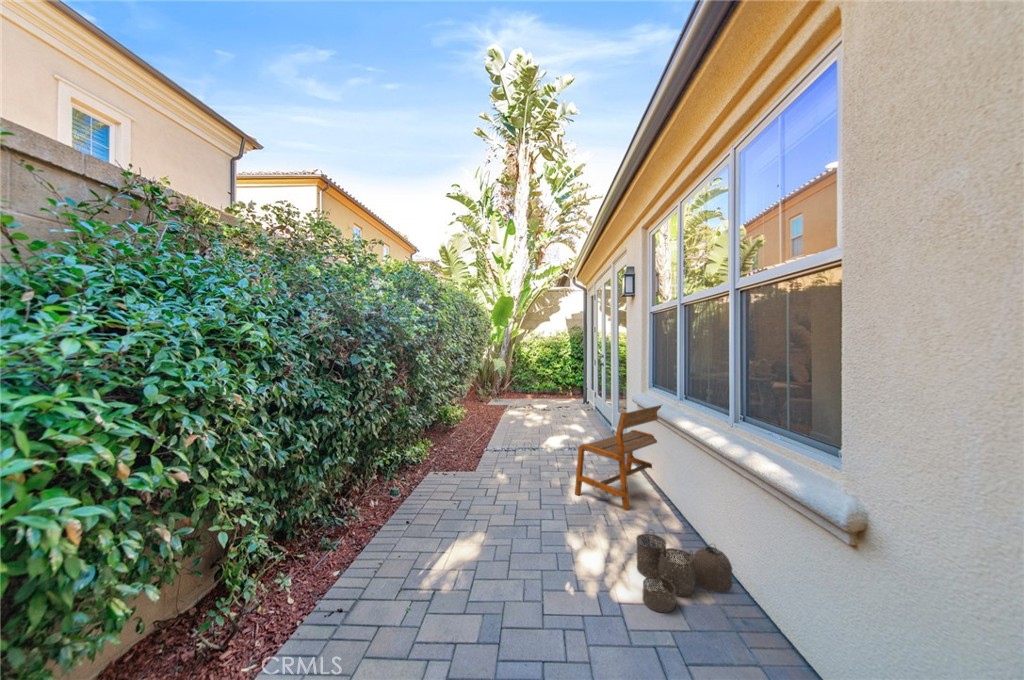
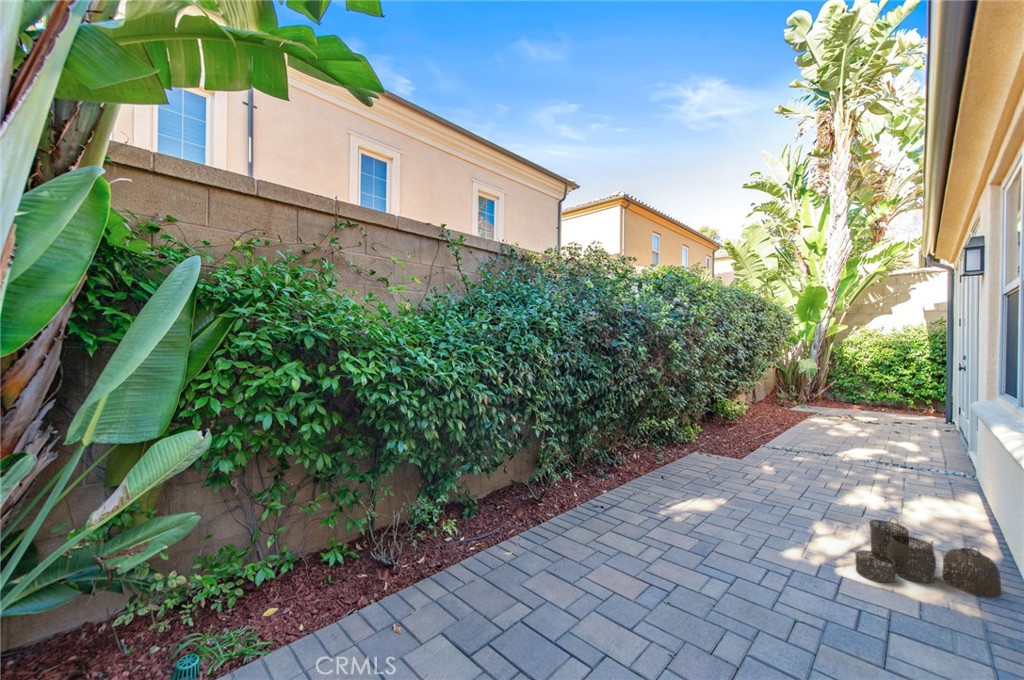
bench: present [575,405,662,511] -> none [844,406,1011,517]

